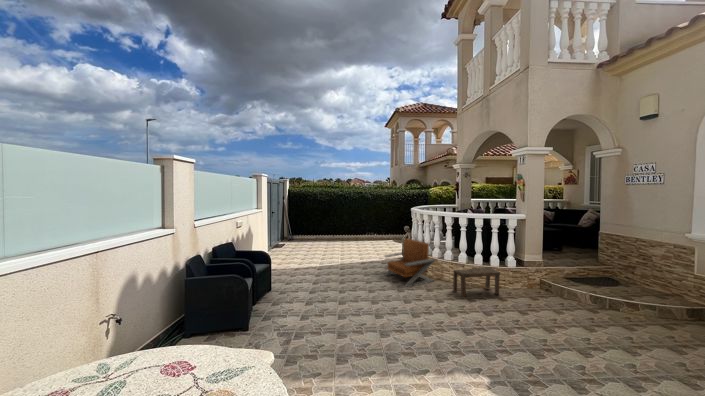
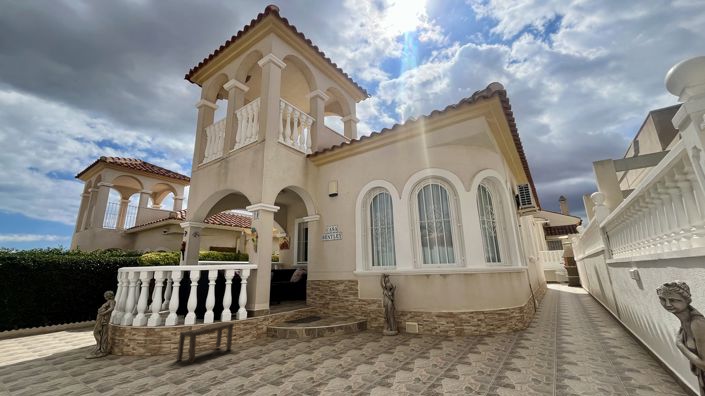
lounge chair: present [385,239,435,287] -> none [50,307,153,376]

